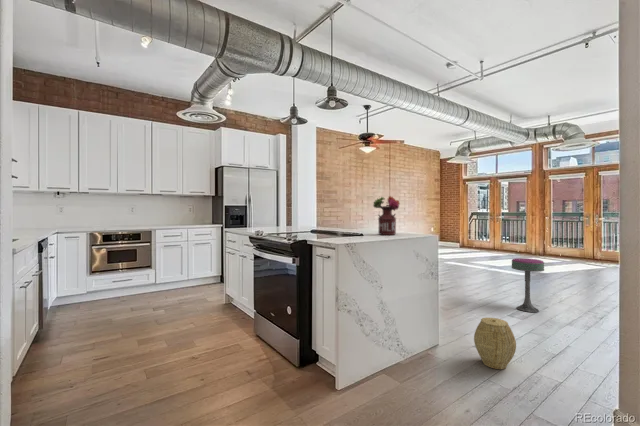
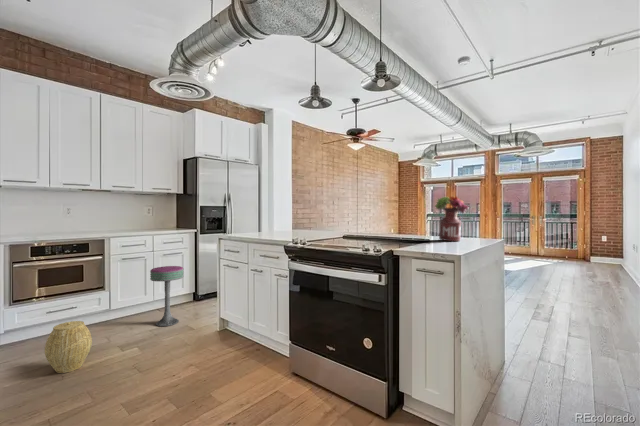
bar stool: present [512,258,544,312] -> present [150,266,184,326]
woven basket: present [474,318,516,369] -> present [45,321,92,373]

